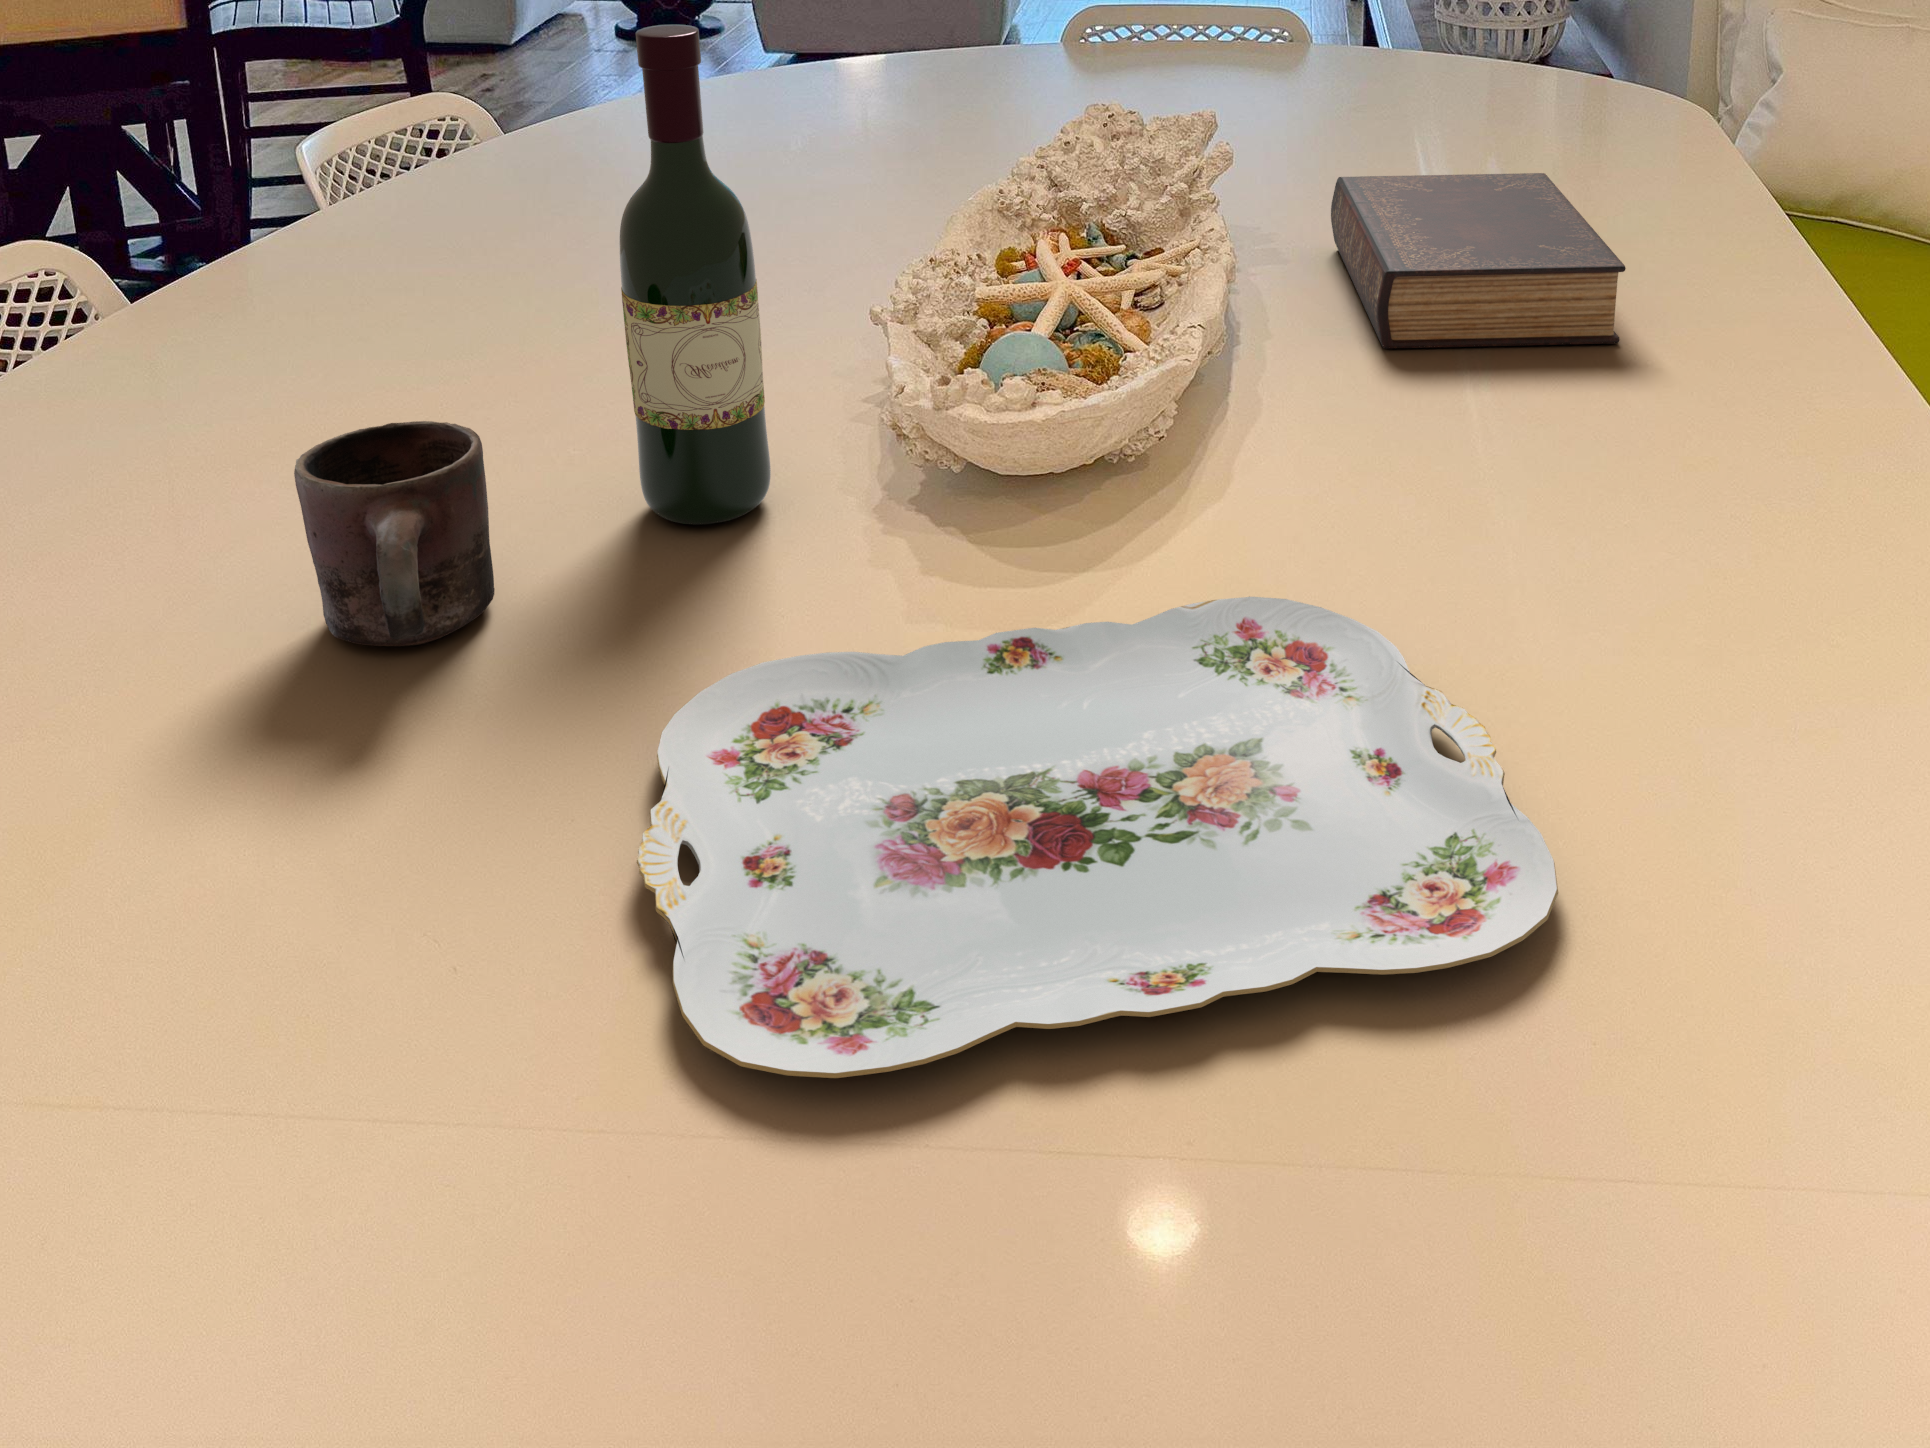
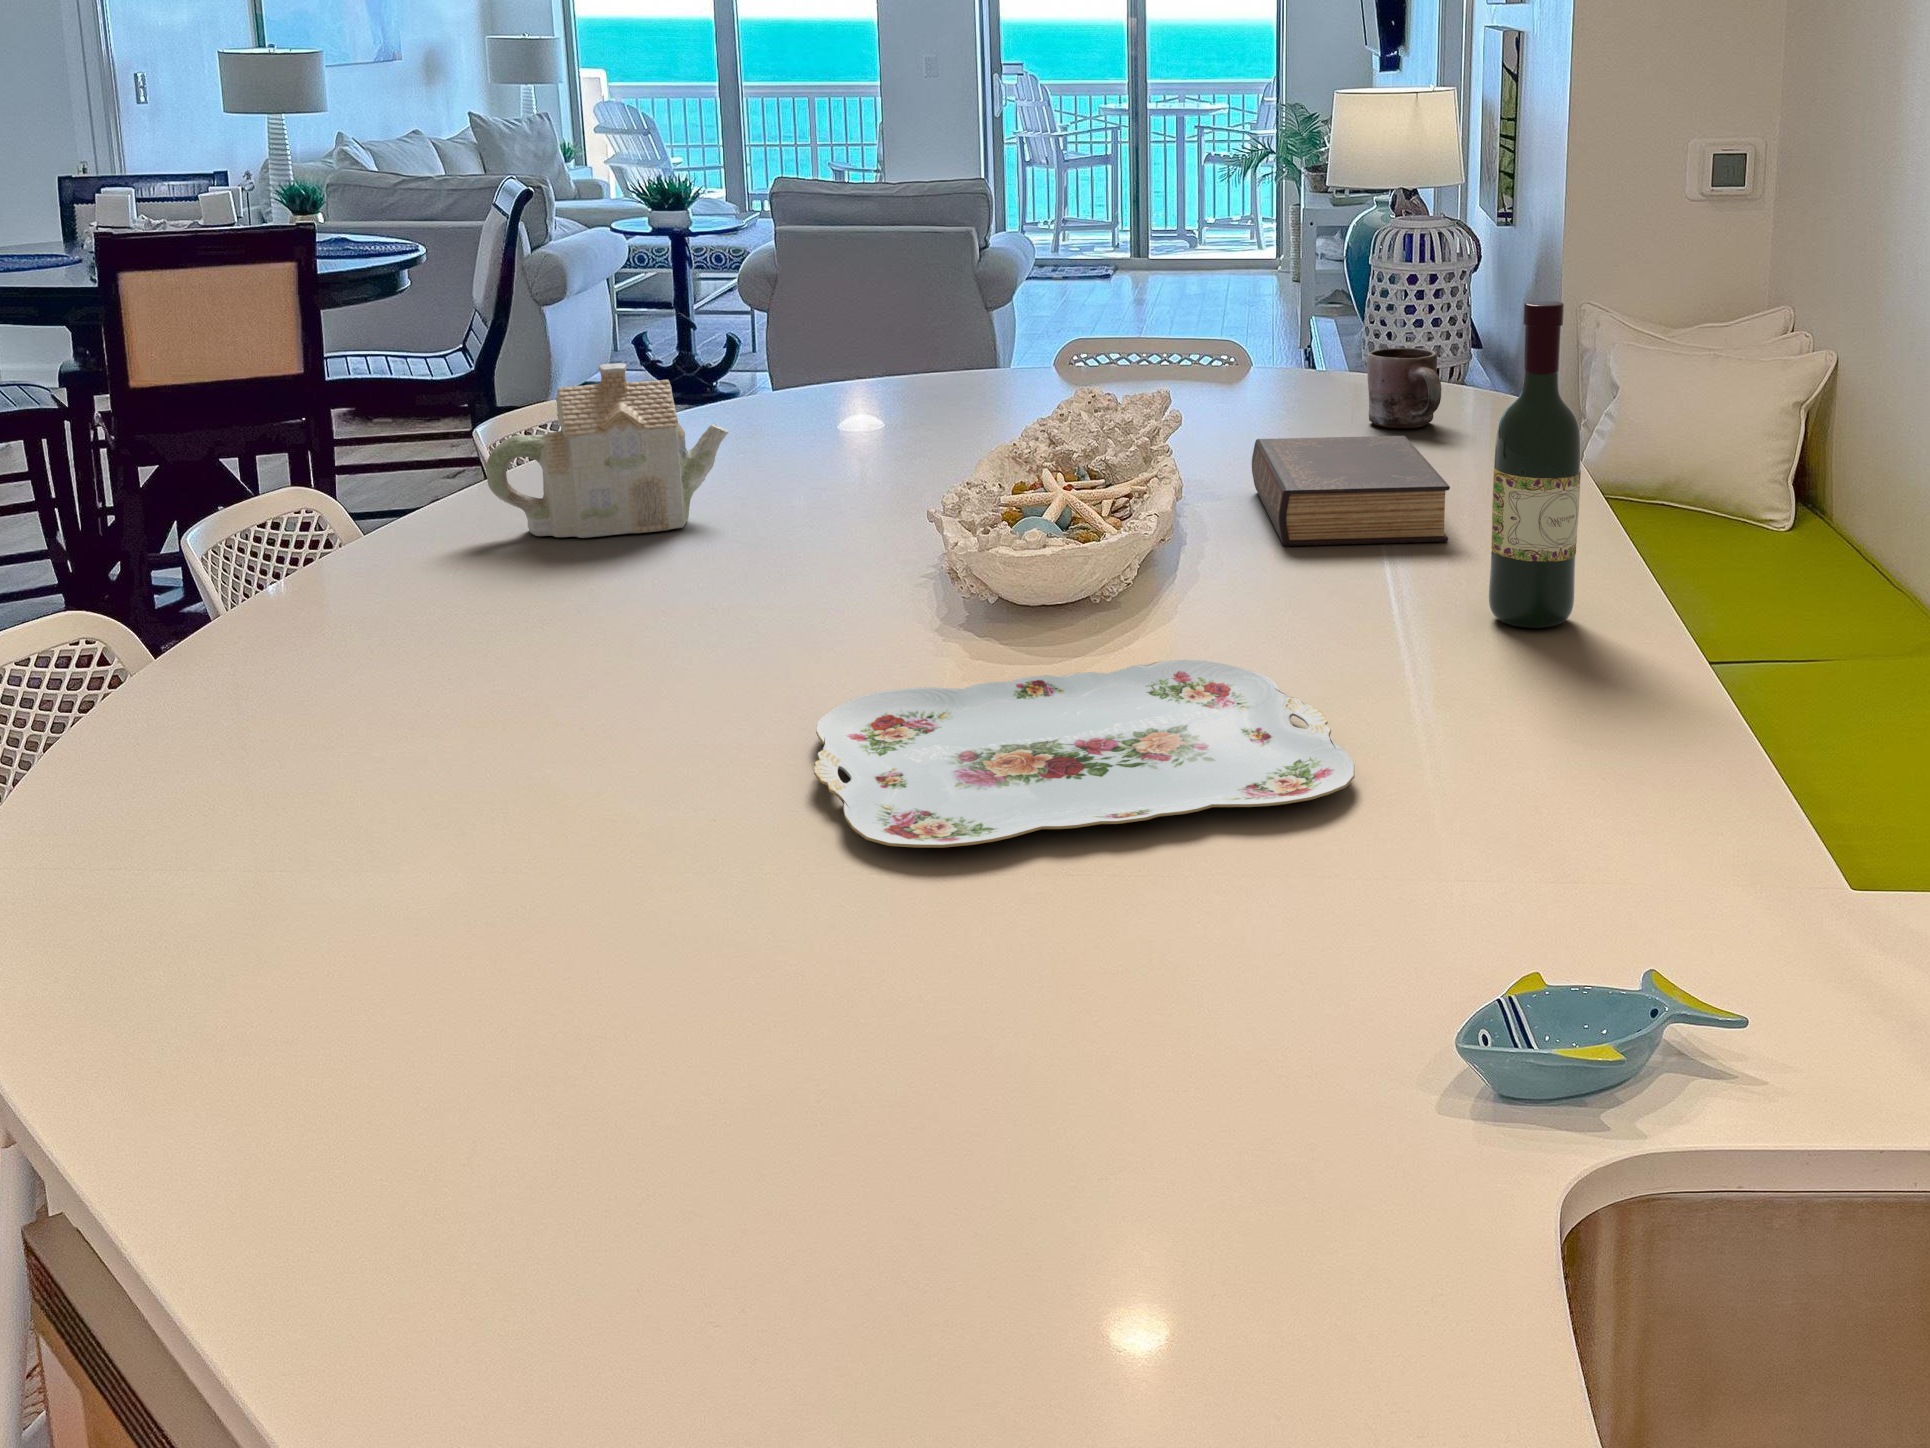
wine bottle: present [619,25,771,525] -> present [1489,300,1581,628]
teapot: none [267,75,608,321] -> present [486,363,728,538]
mug: present [294,421,495,646] -> present [1367,348,1442,428]

